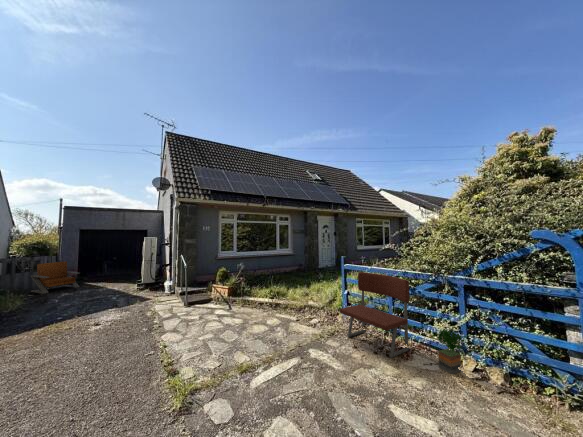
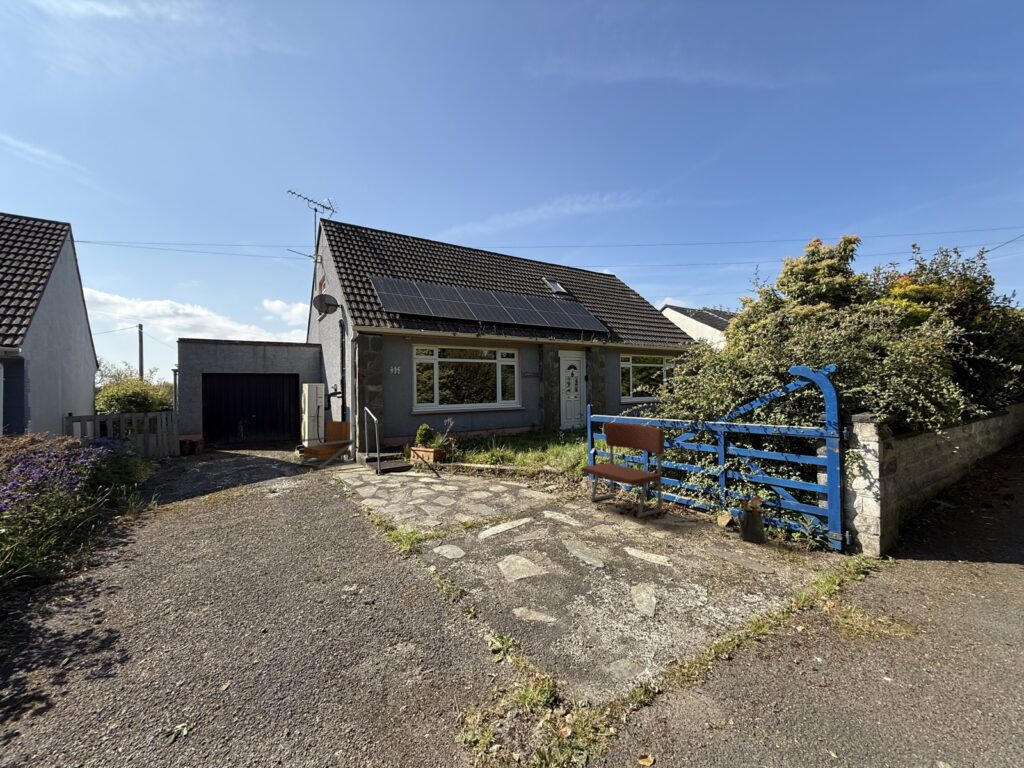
lounge chair: present [31,261,80,294] -> present [300,421,356,469]
potted tree: present [438,330,465,374] -> none [689,483,721,529]
watering can: none [488,346,518,396] -> present [738,497,766,543]

